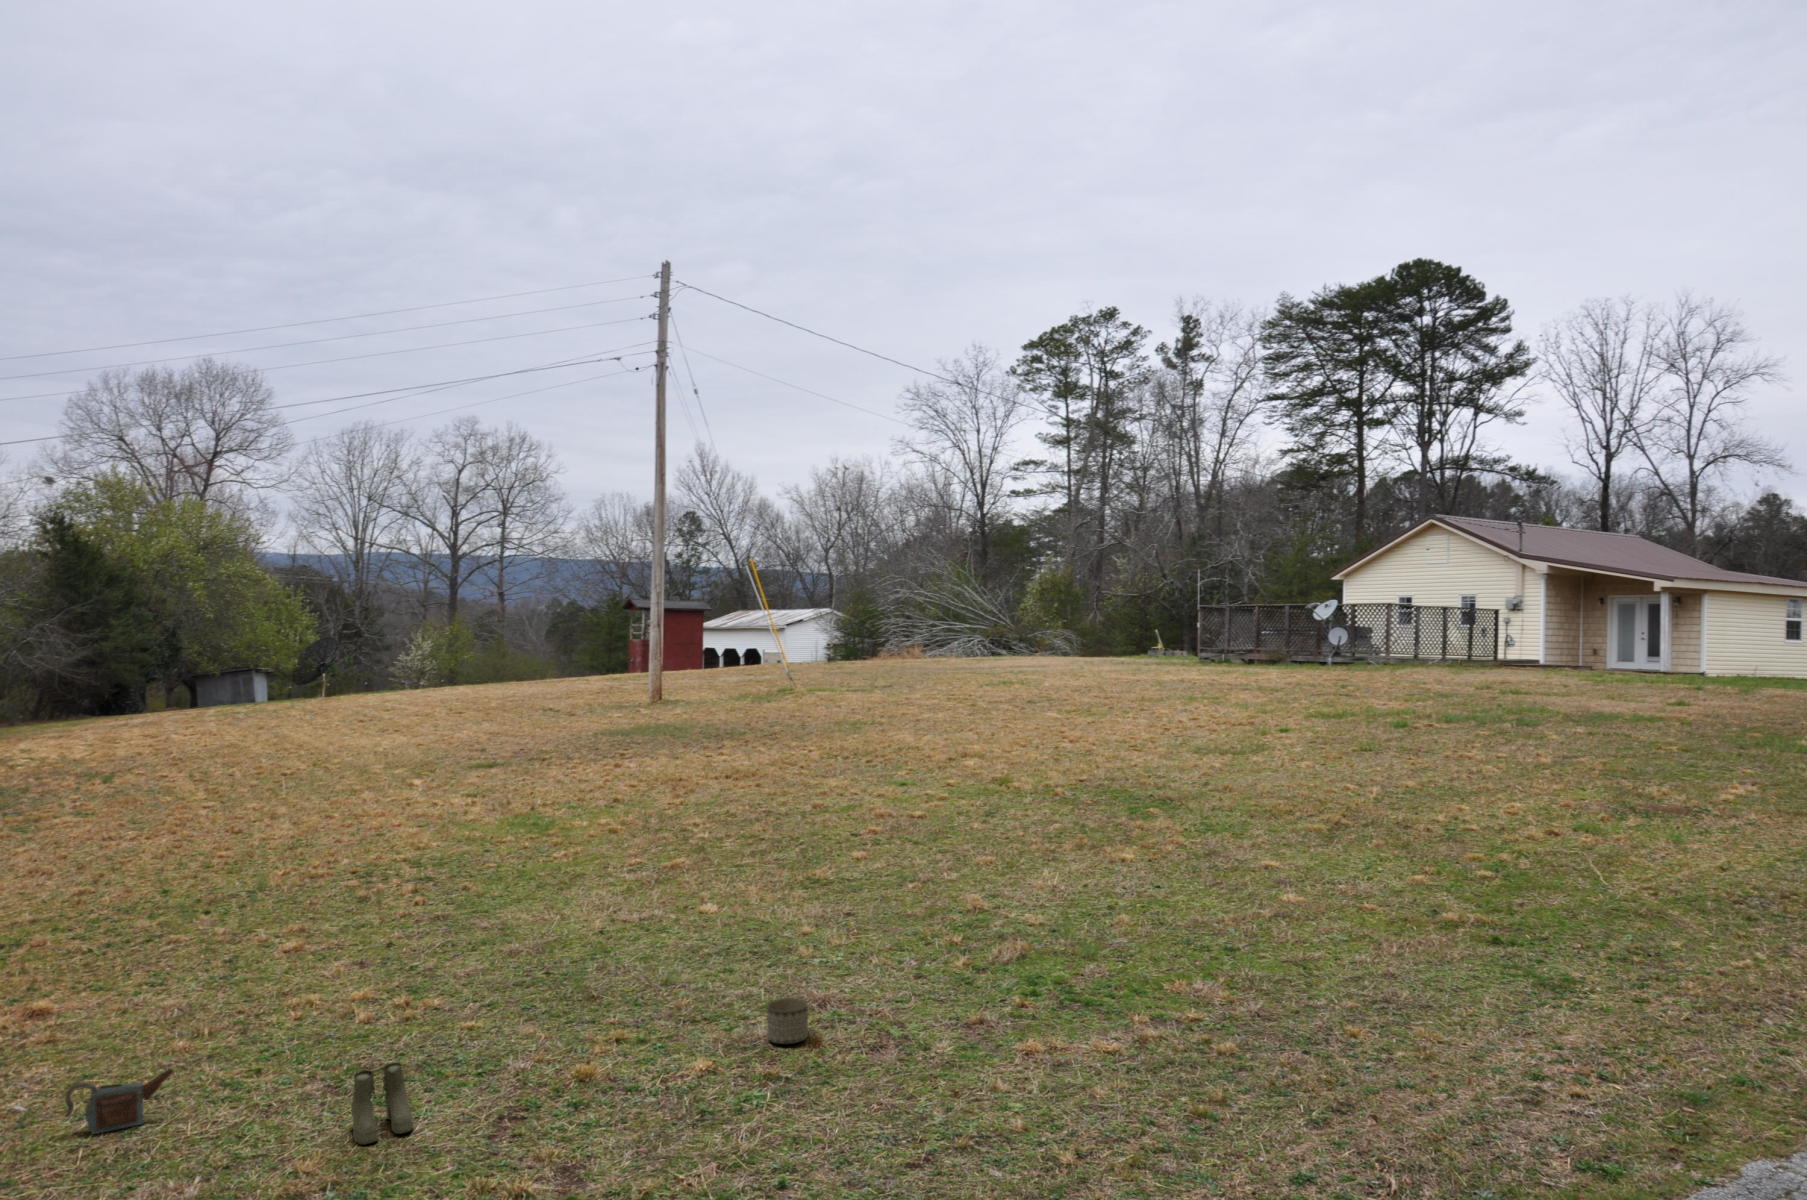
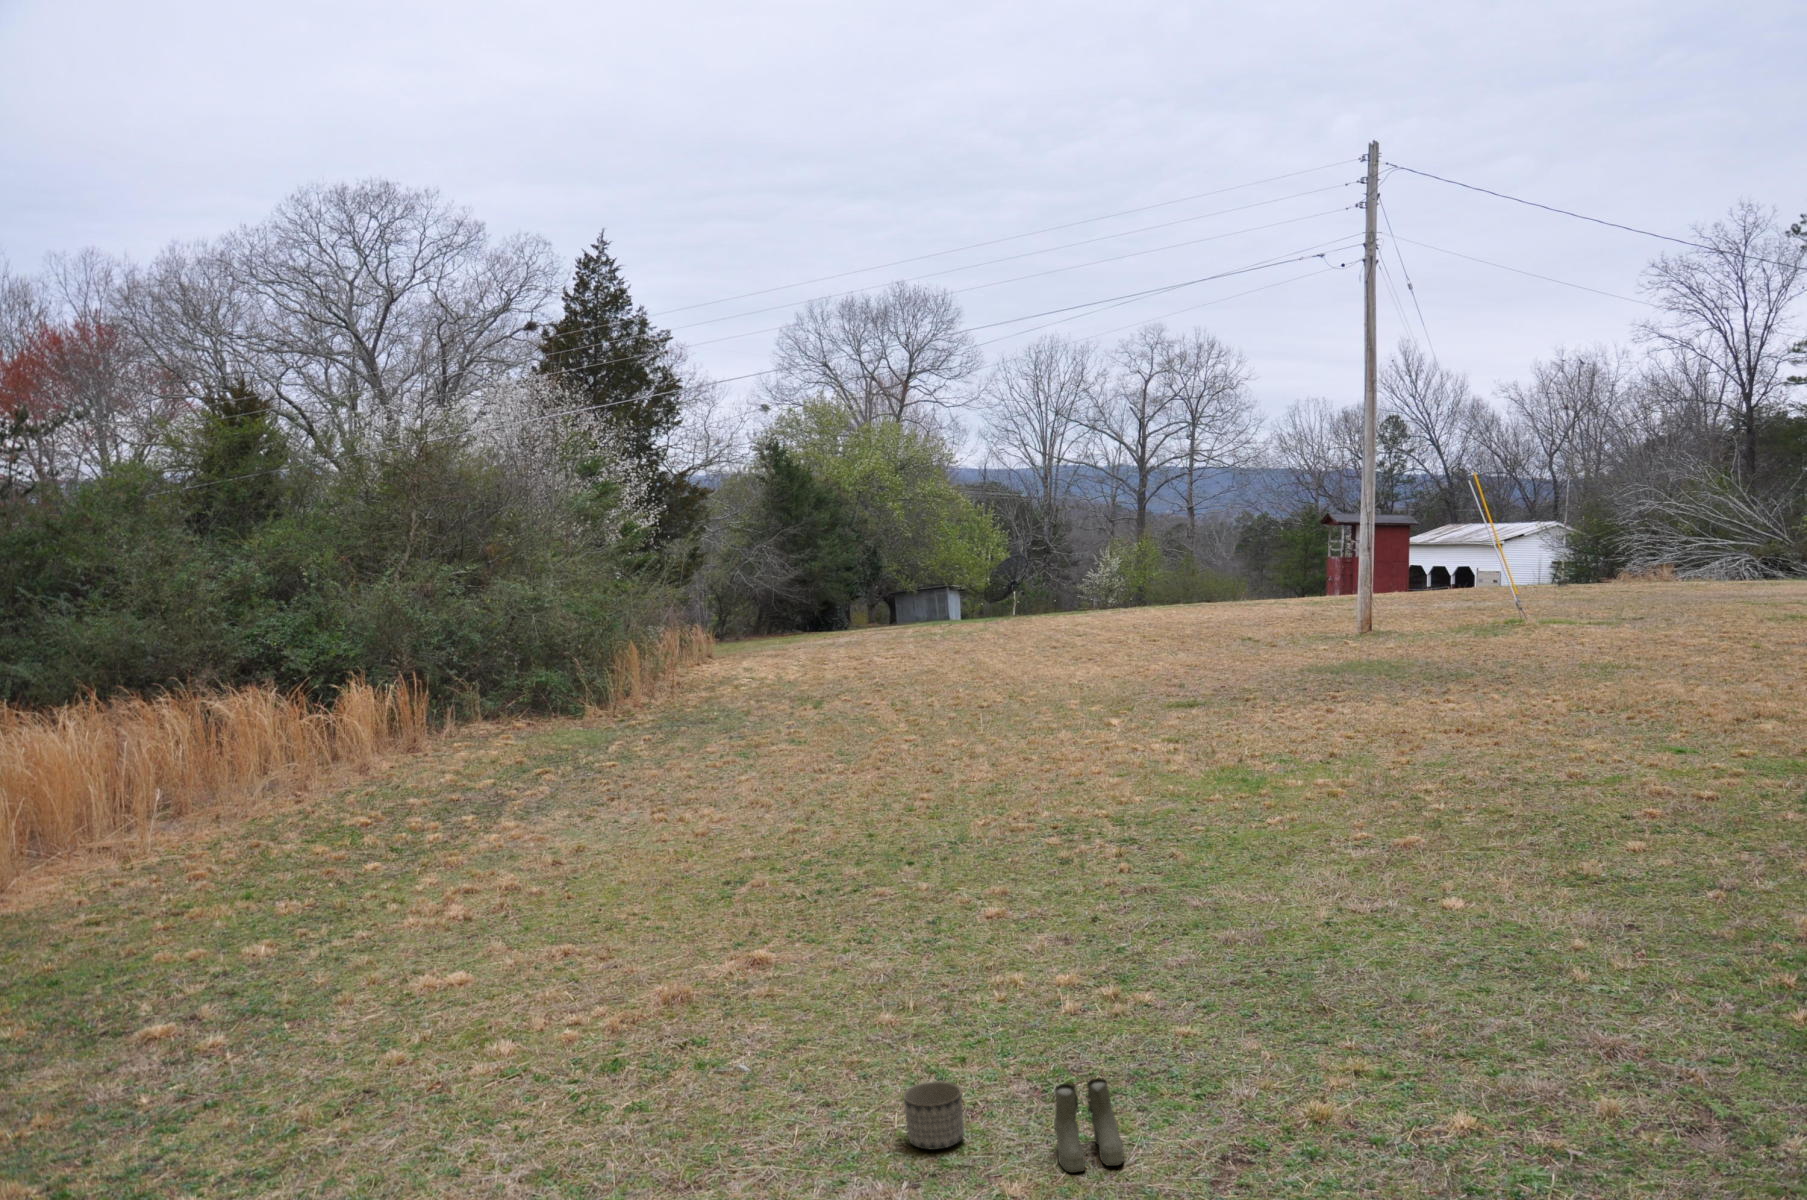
planter: present [767,997,808,1044] -> present [904,1081,964,1150]
watering can: present [65,1069,173,1134] -> none [781,1049,877,1108]

